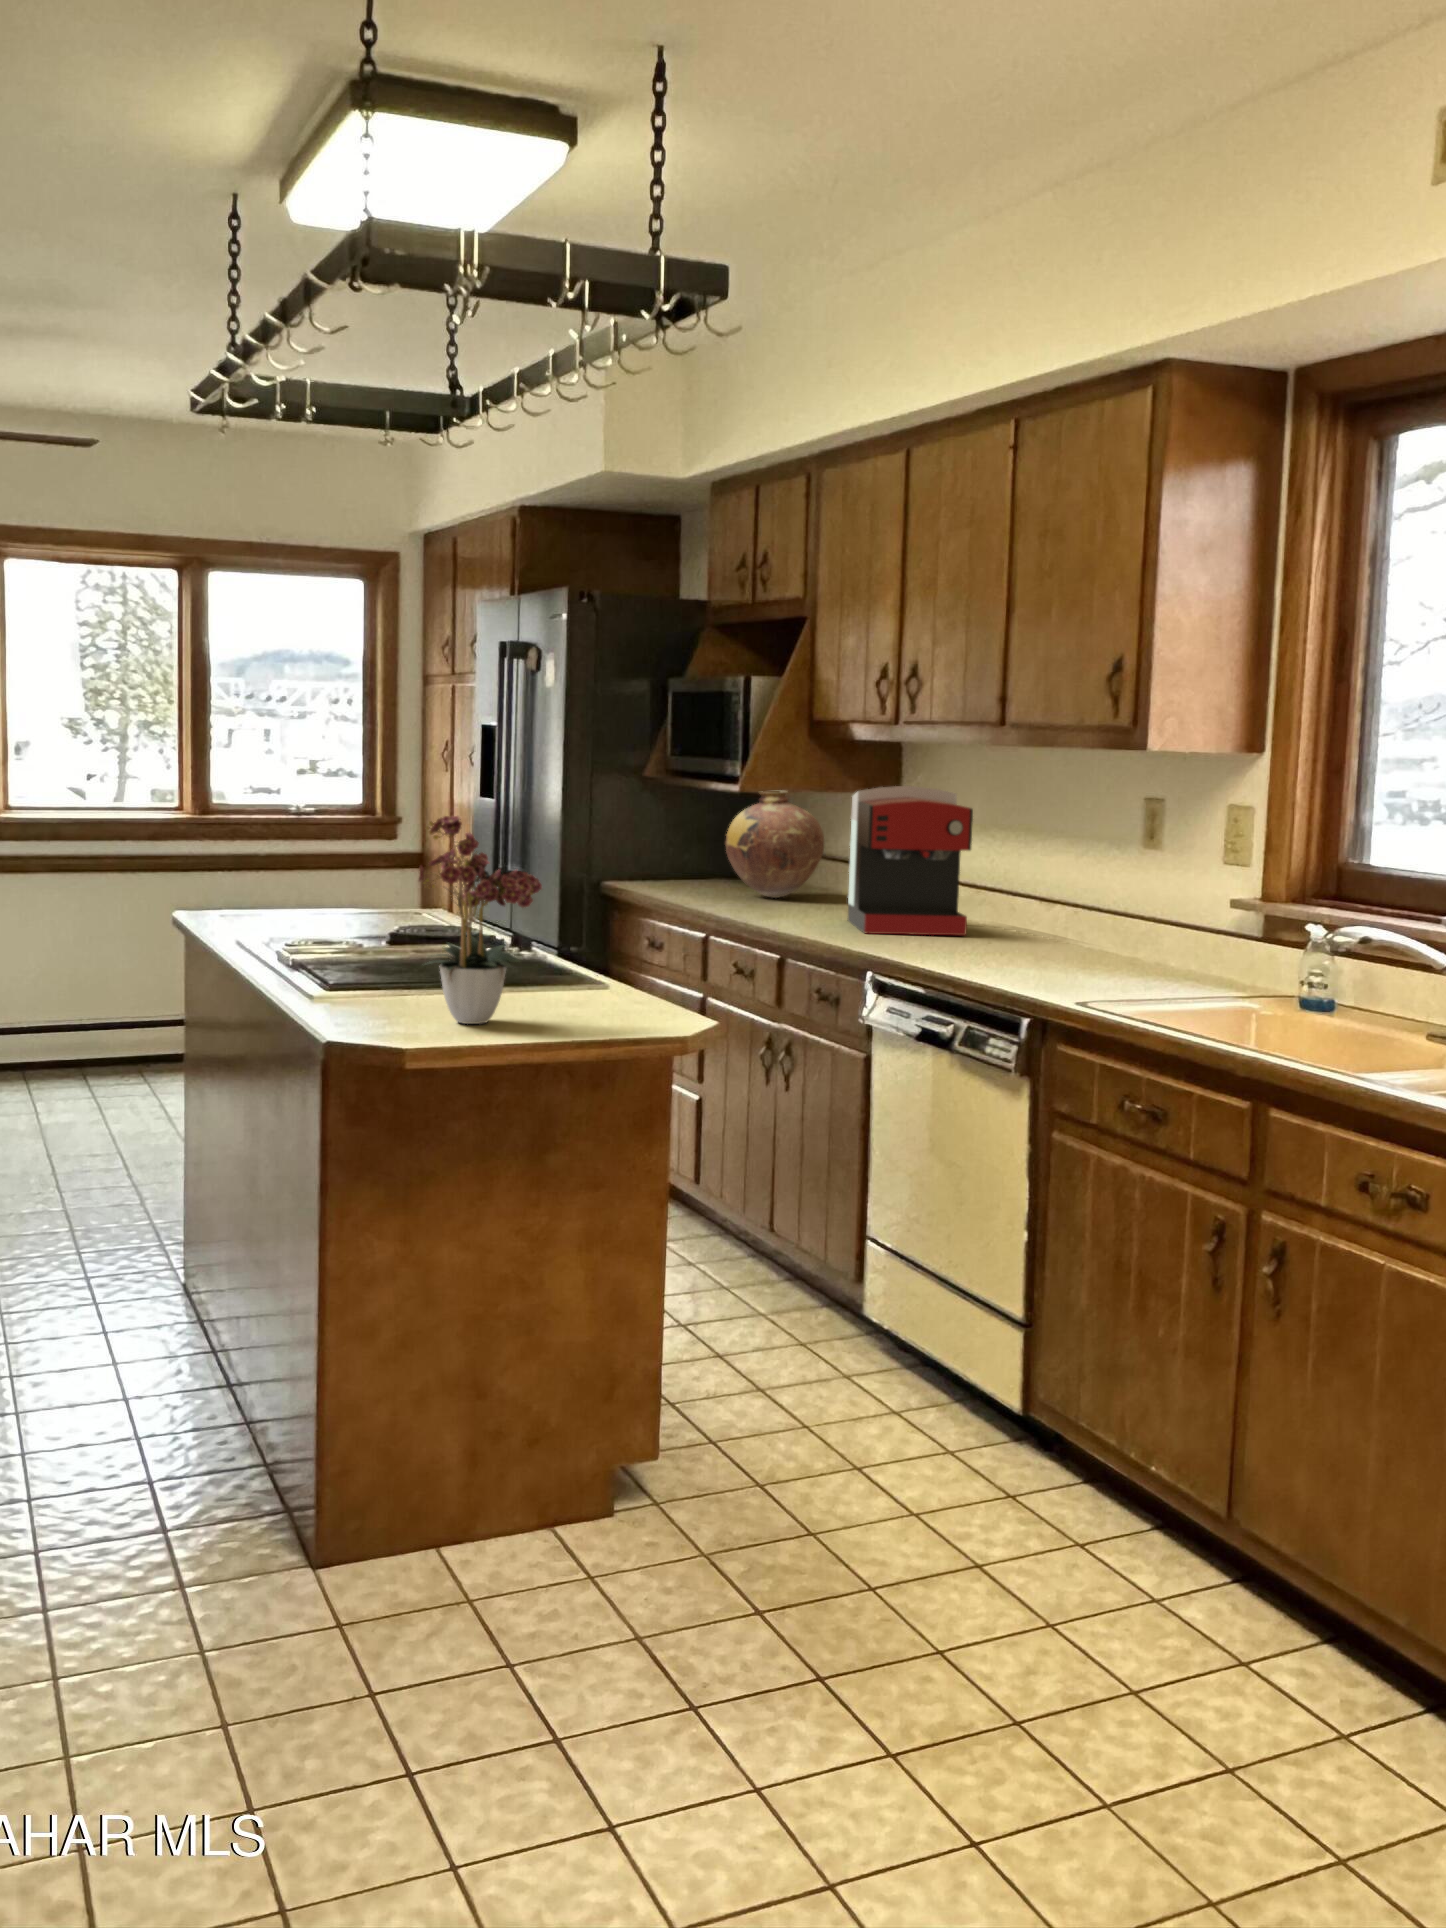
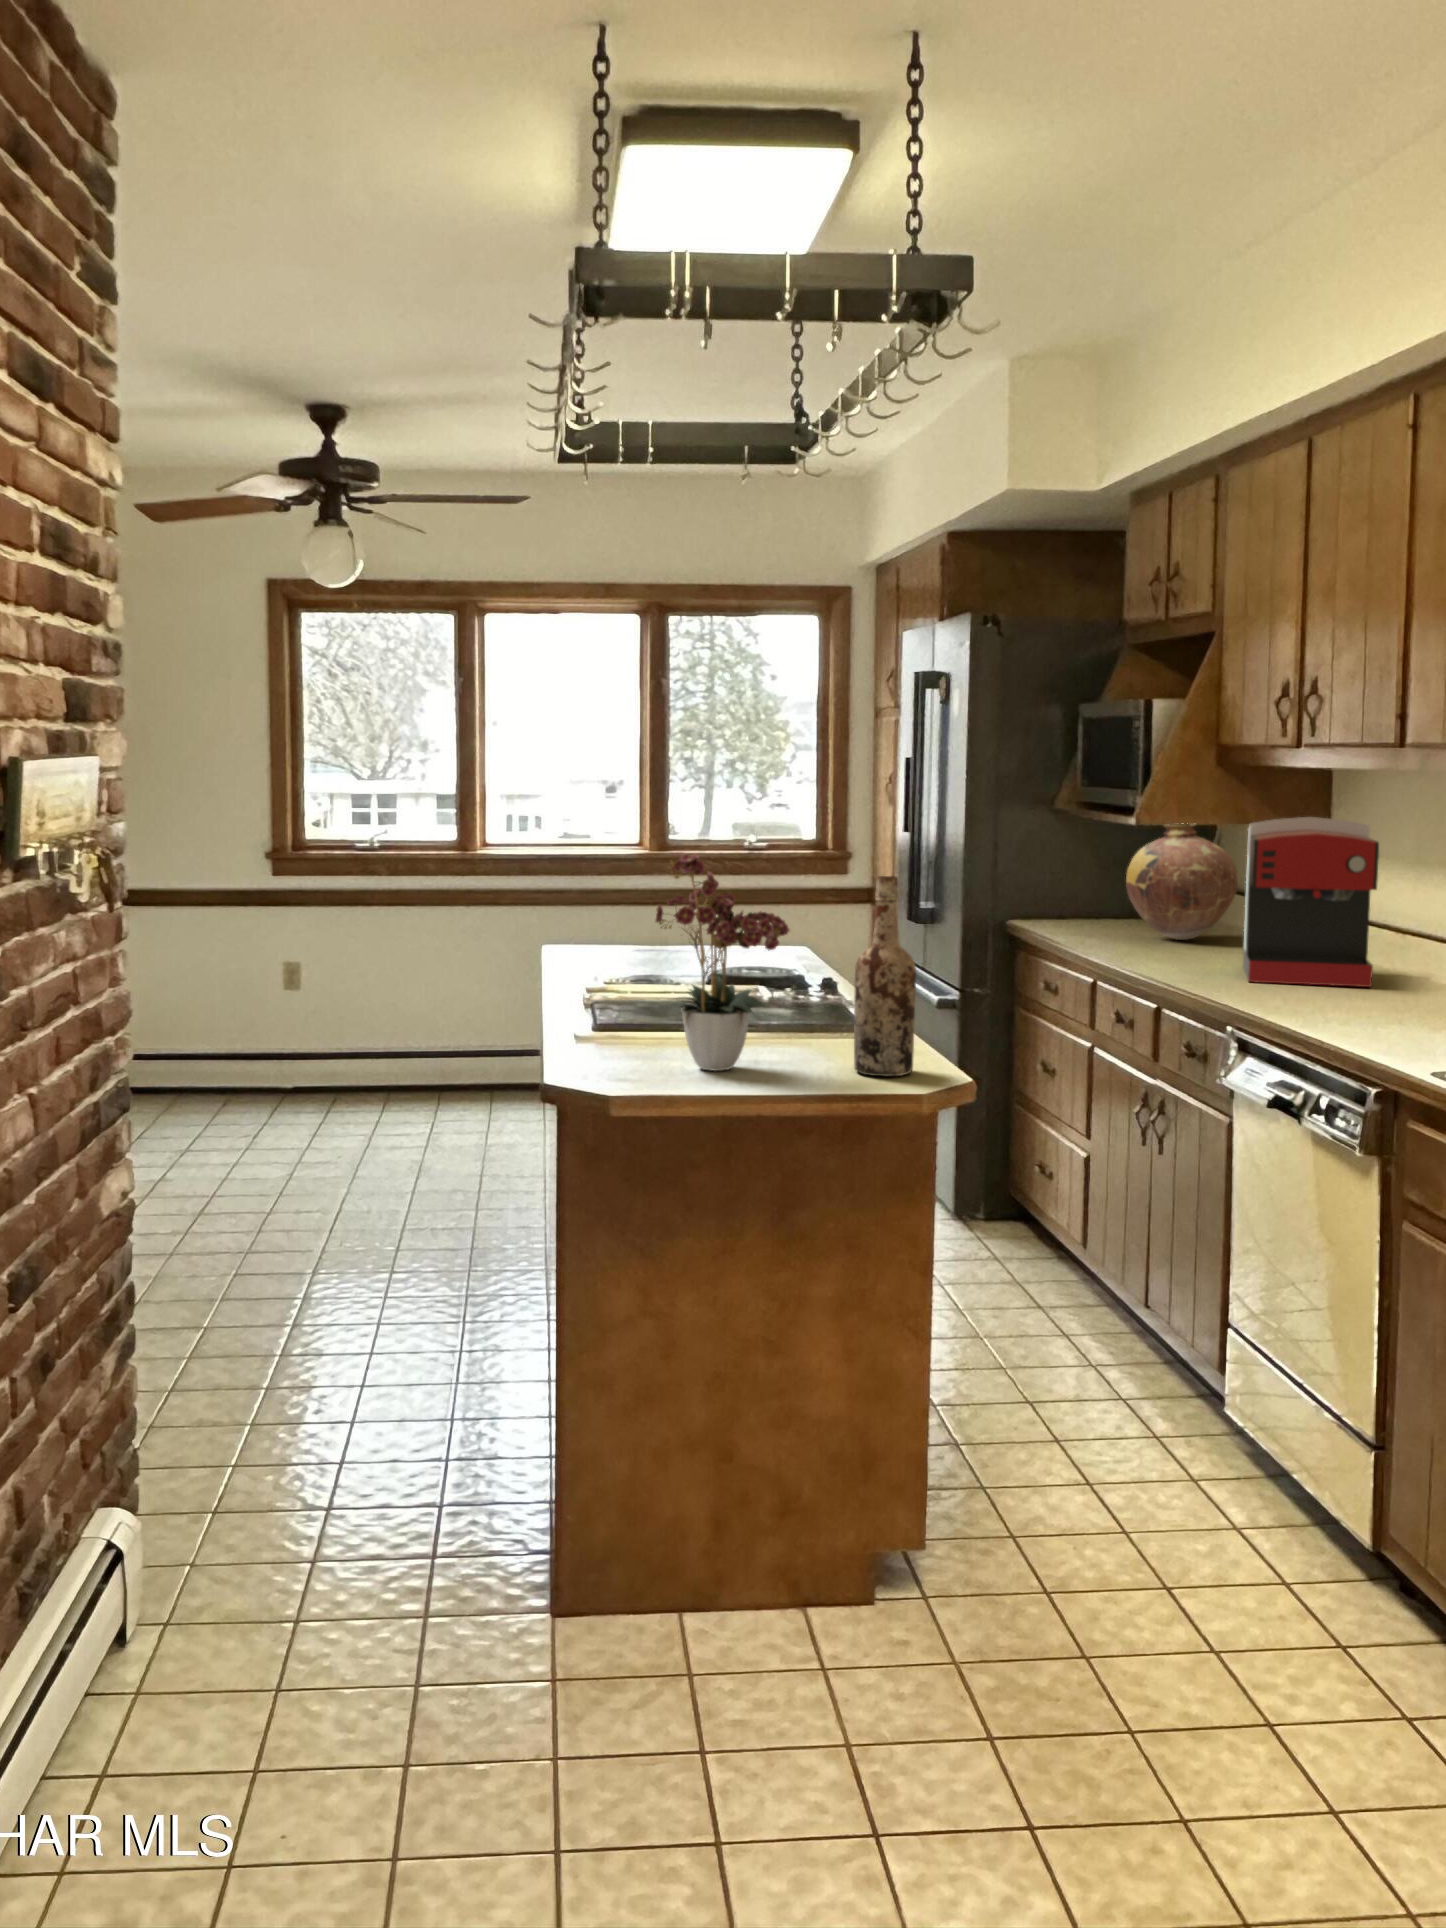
wine bottle: none [602,837,660,1023] -> present [854,876,916,1076]

